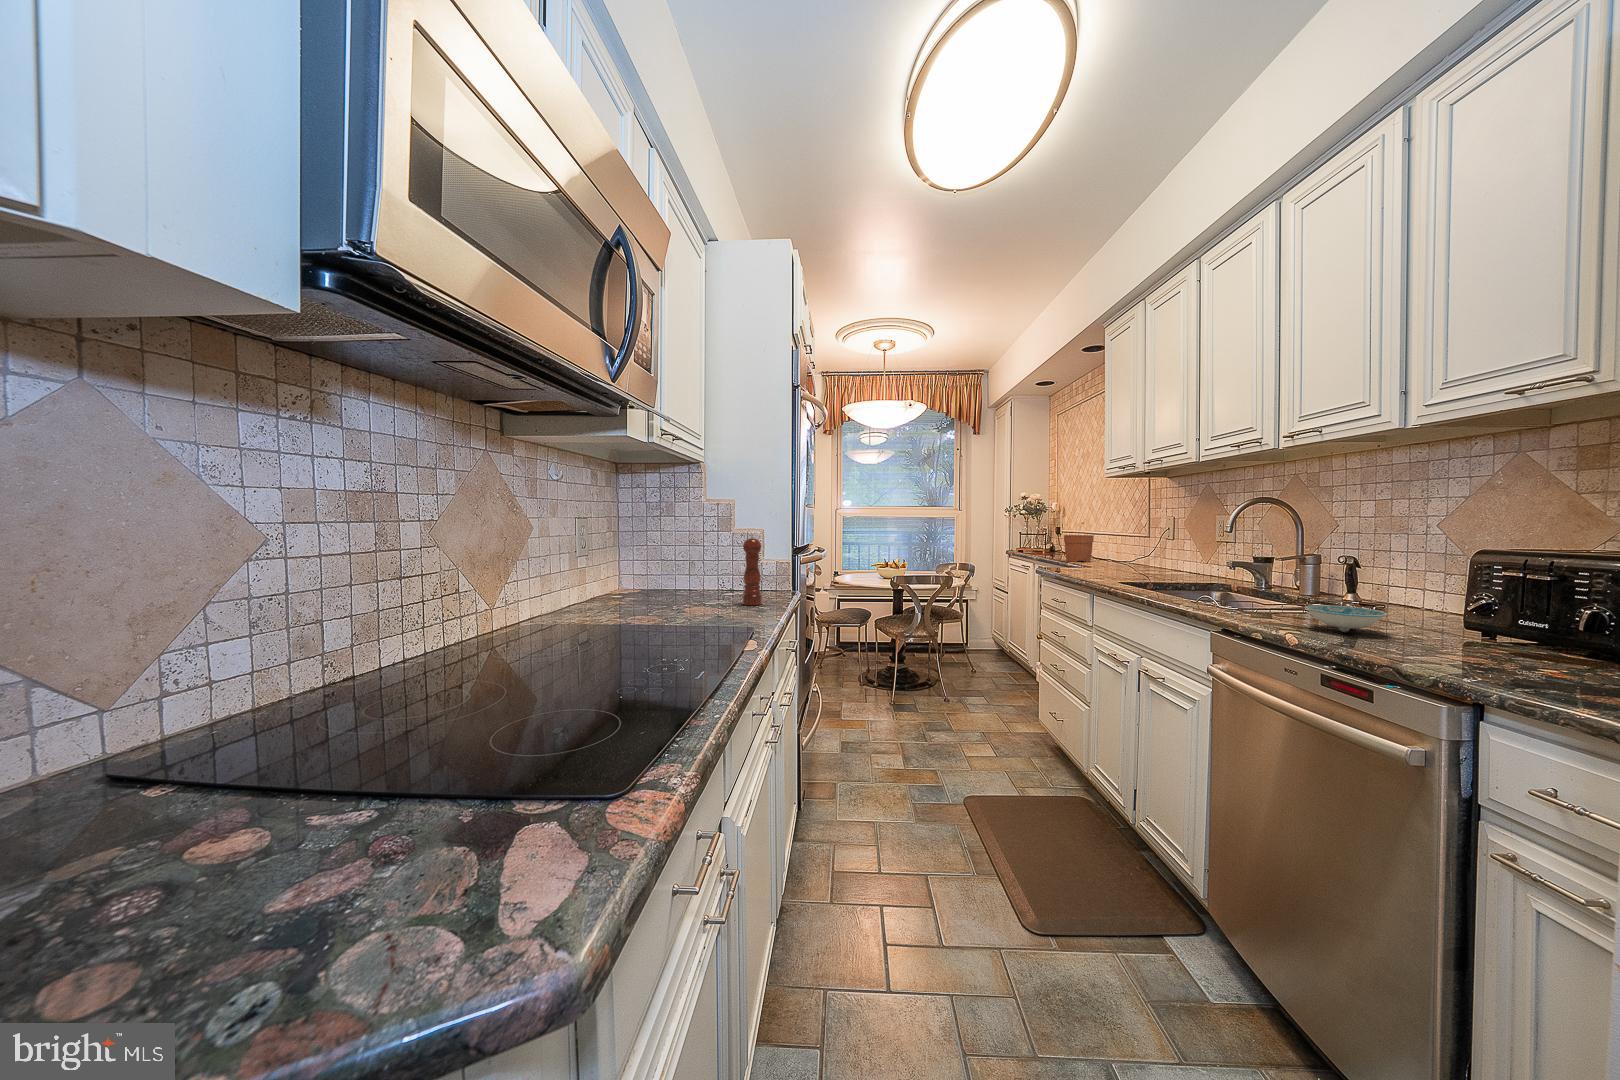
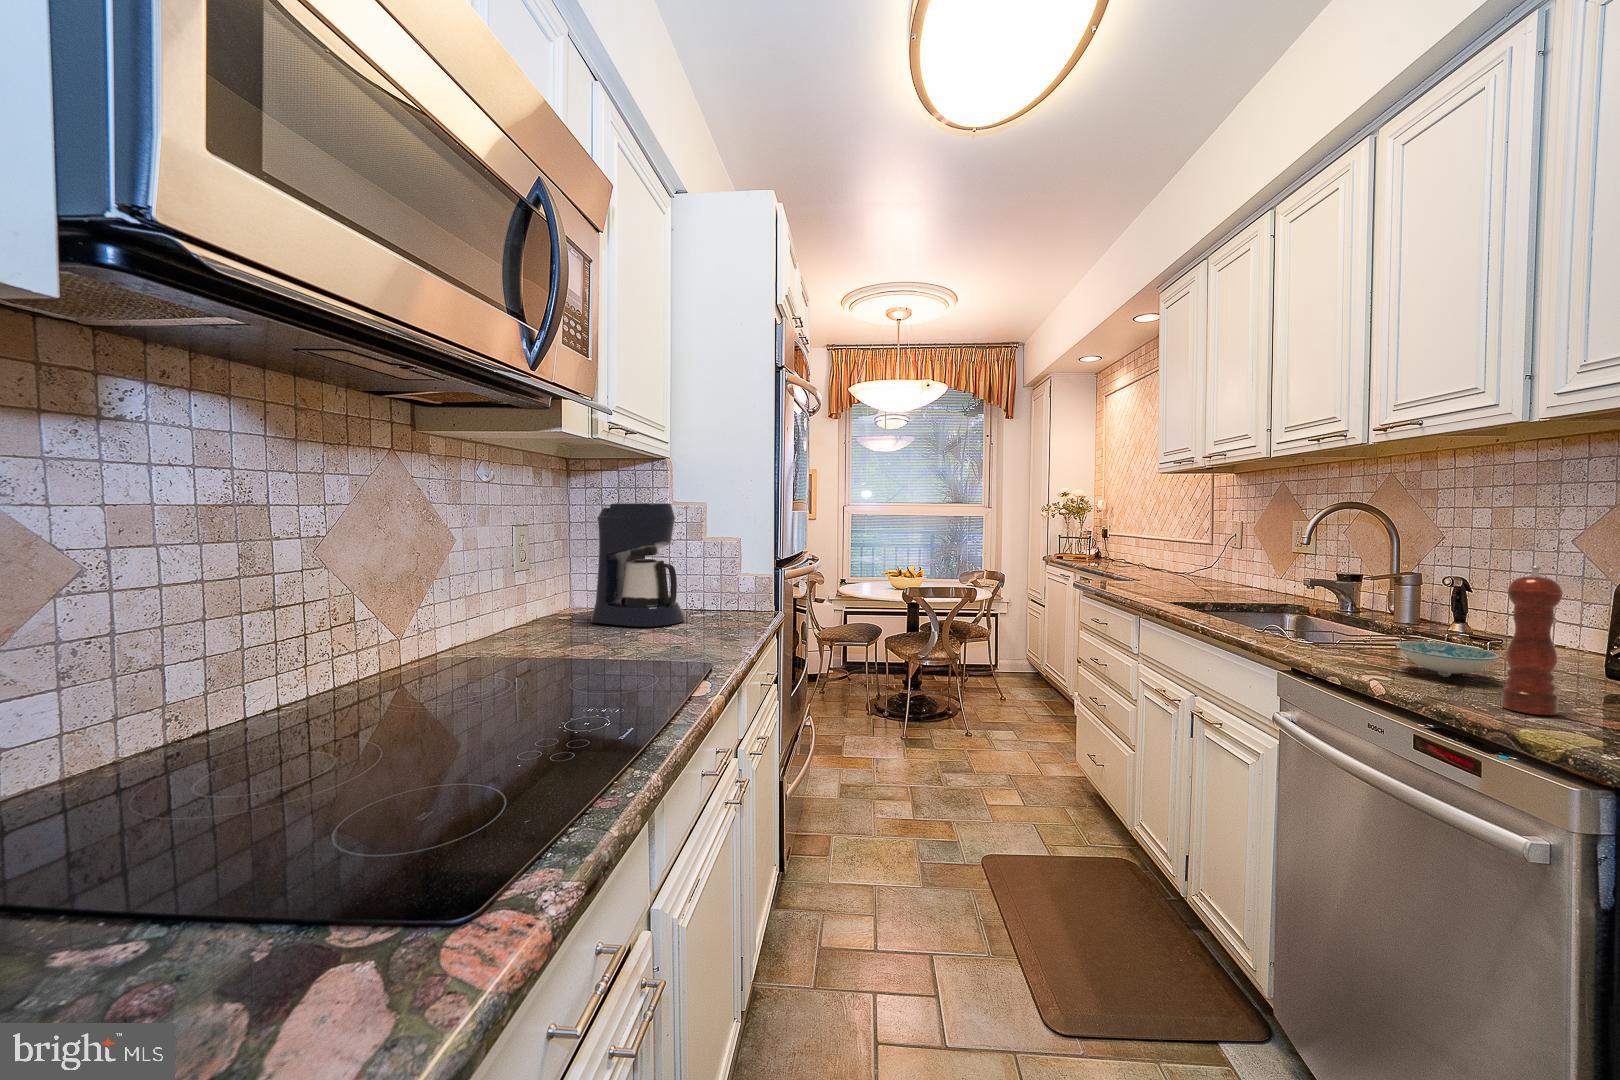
coffee maker: none [641,500,719,603] -> present [591,503,685,627]
plant pot: present [1064,522,1094,562] -> none [1112,525,1149,572]
pepper mill: present [743,533,762,605] -> present [1501,566,1563,715]

